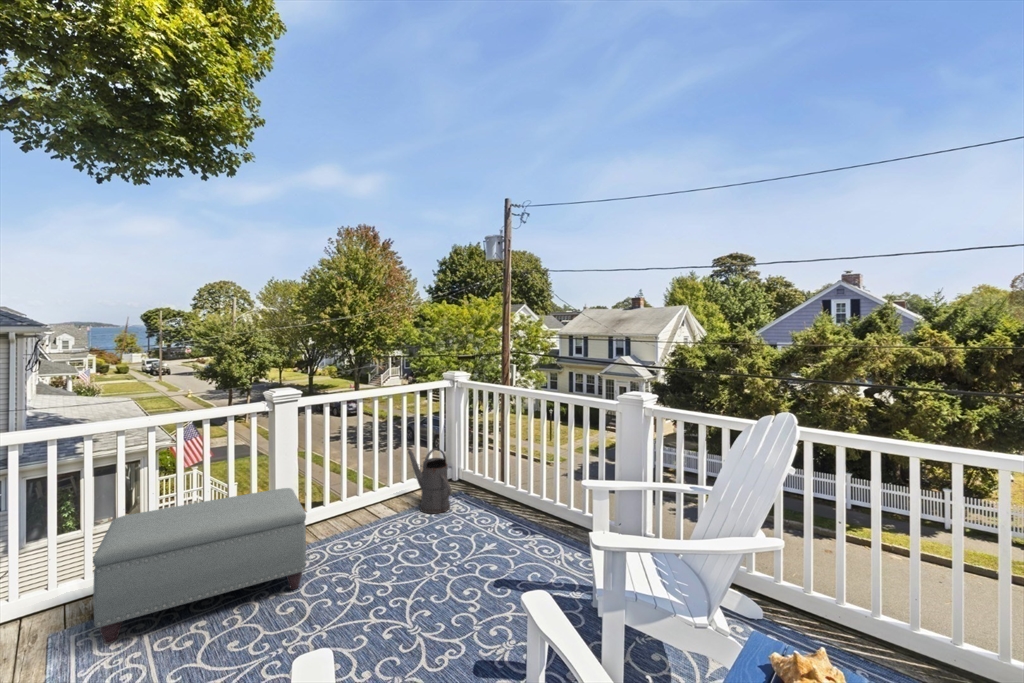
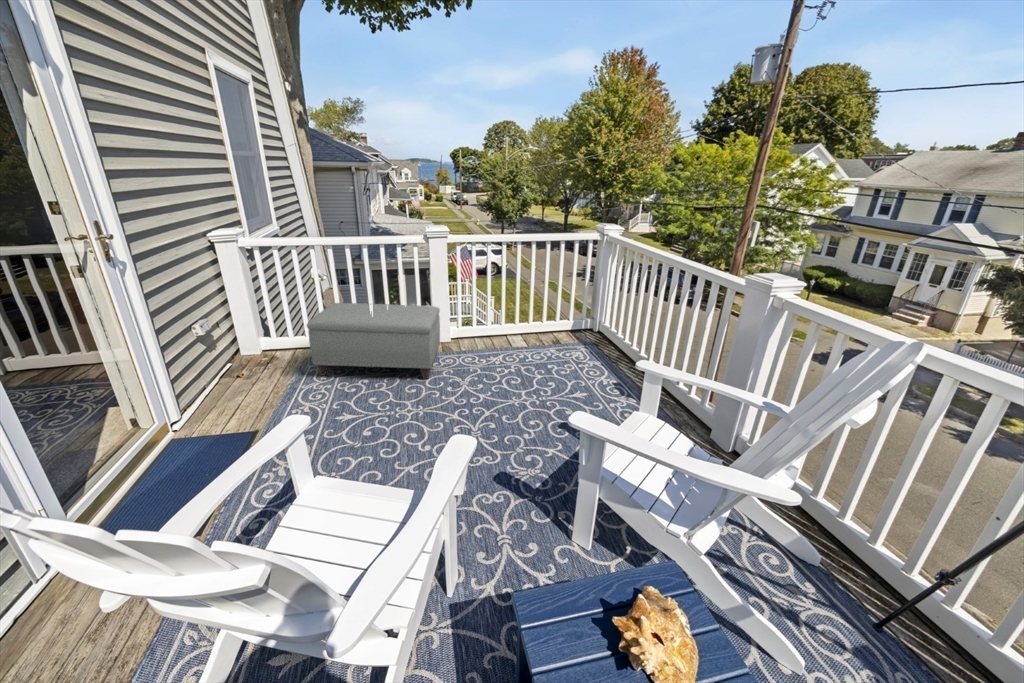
watering can: present [408,448,451,514] -> none [550,295,579,356]

